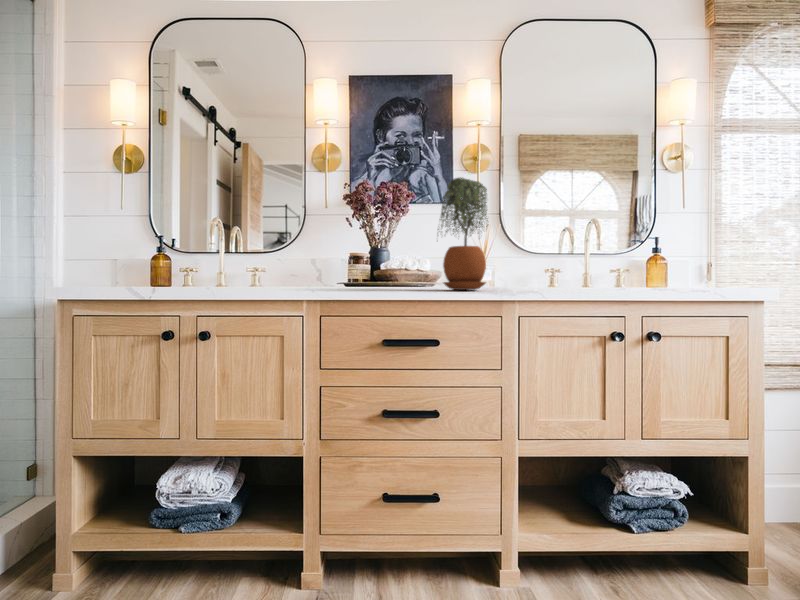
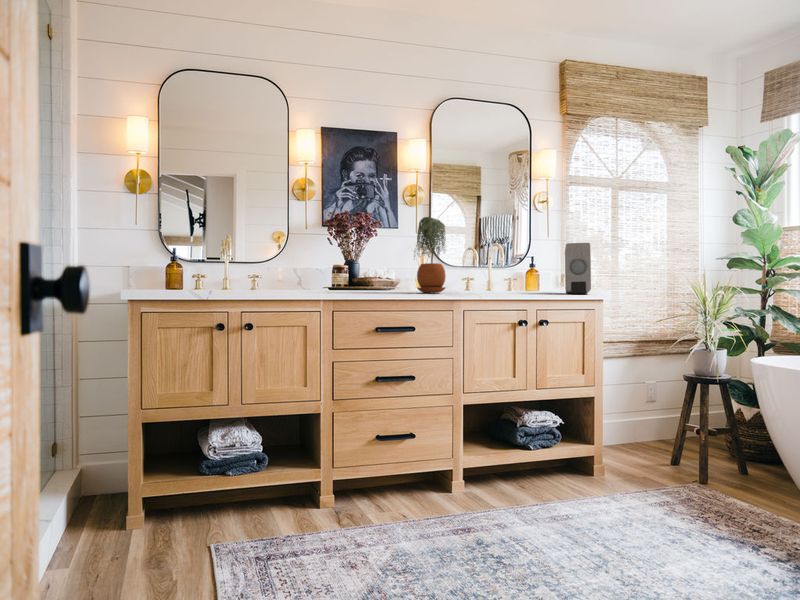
soap dispenser: none [695,208,739,291] -> present [565,243,591,294]

